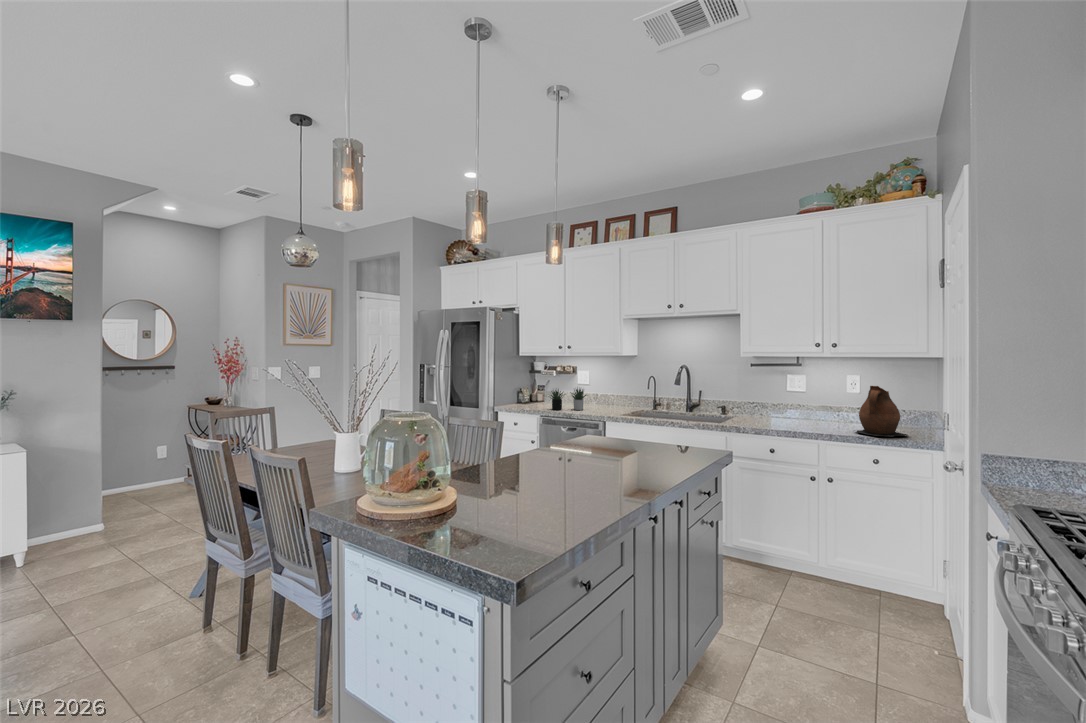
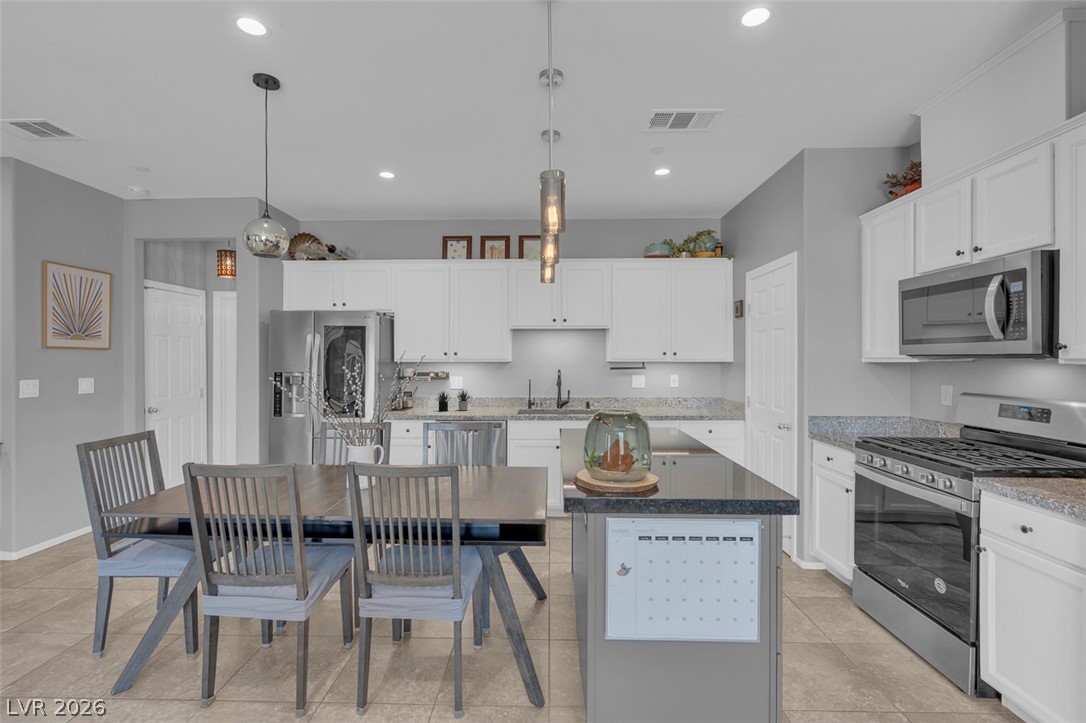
ceramic pitcher: present [857,386,907,436] -> none [684,381,719,416]

